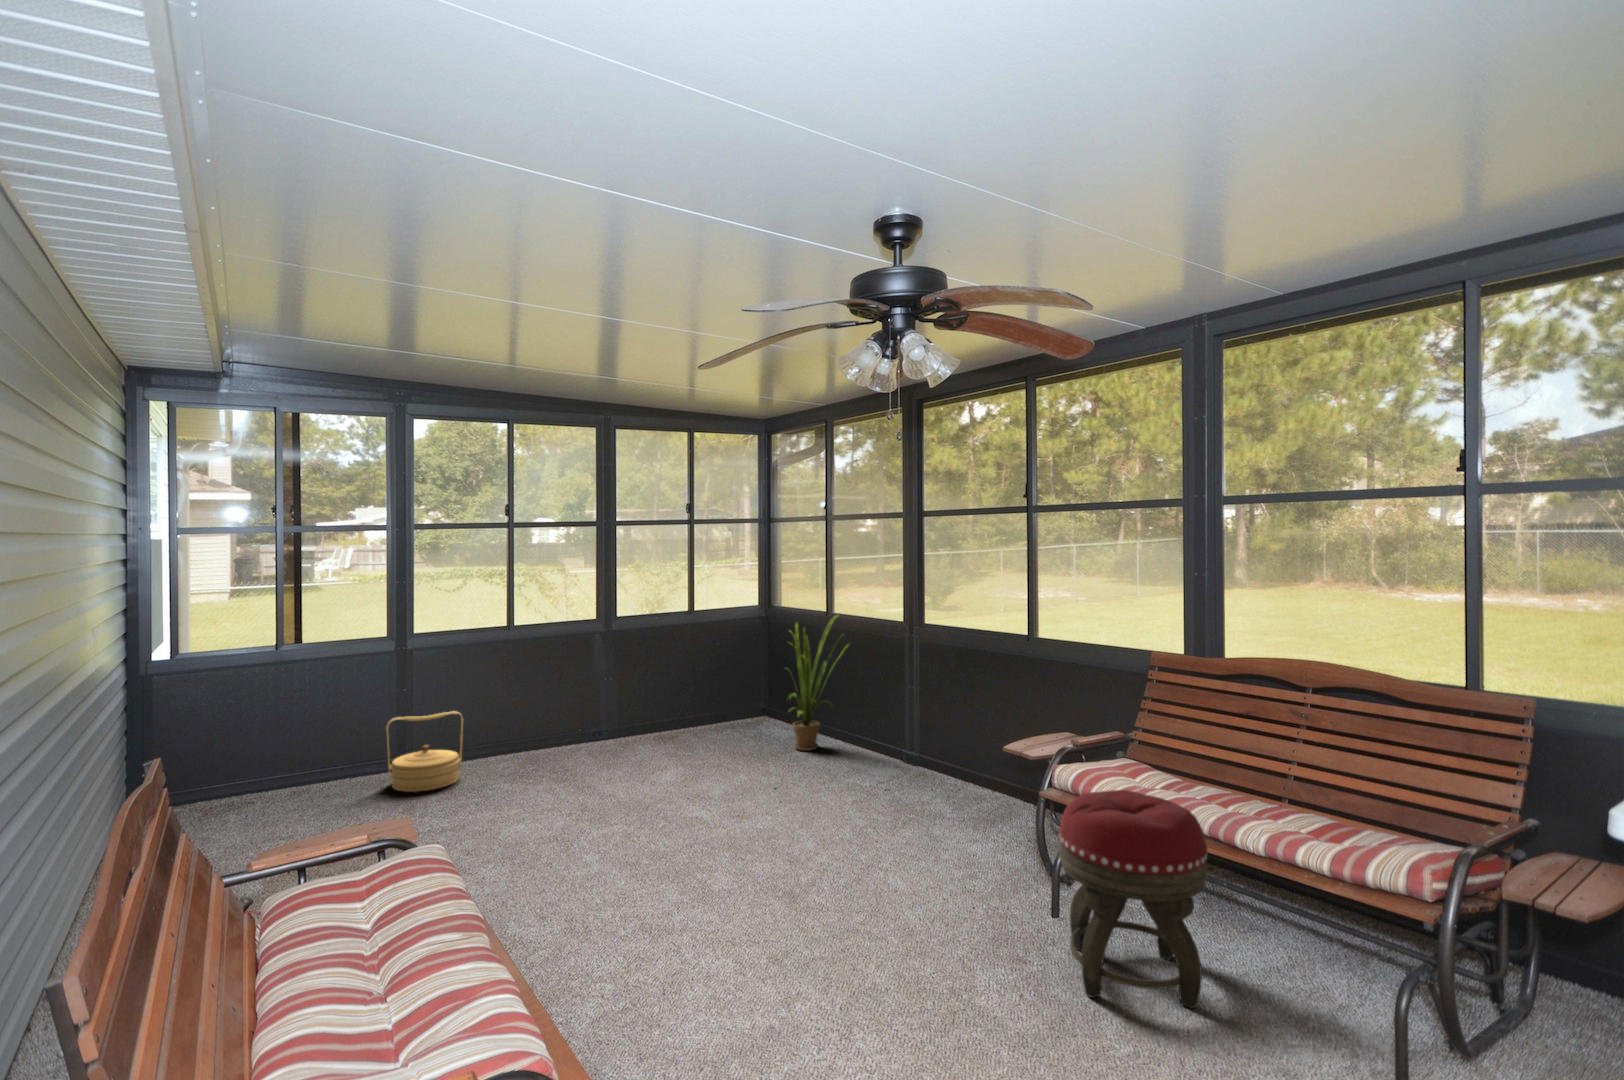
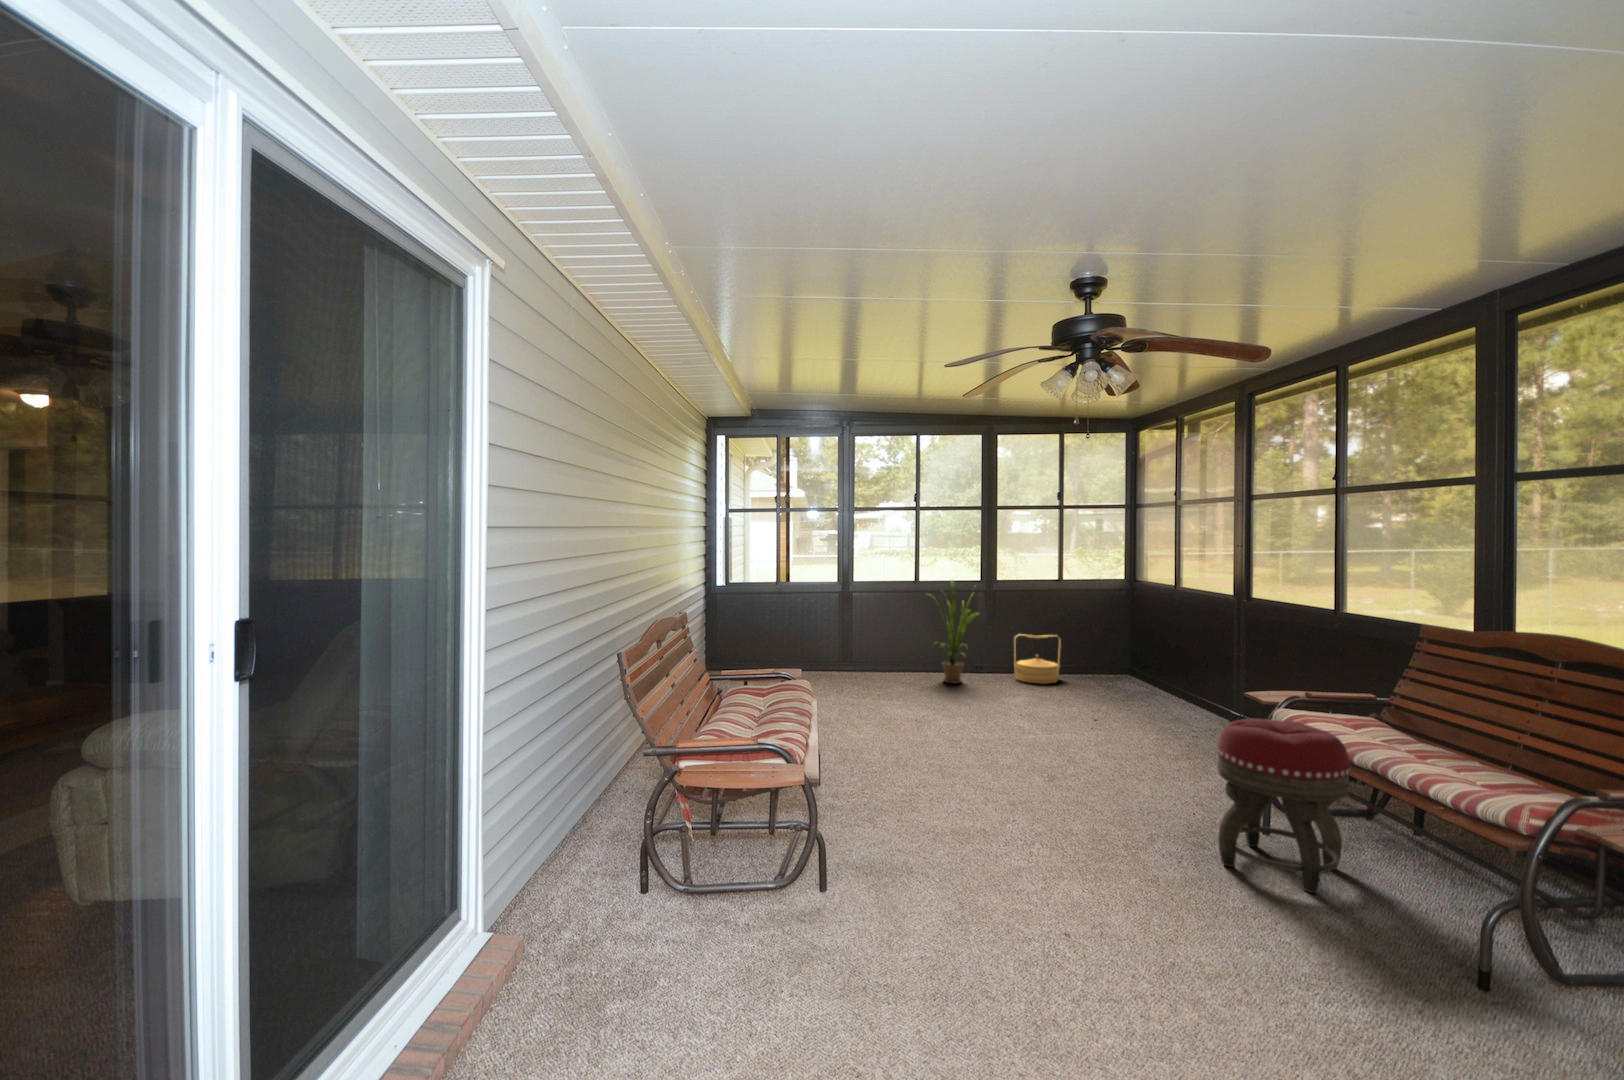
house plant: present [789,615,845,751] -> present [940,580,979,683]
woven basket: present [386,711,463,792] -> present [1014,635,1061,684]

